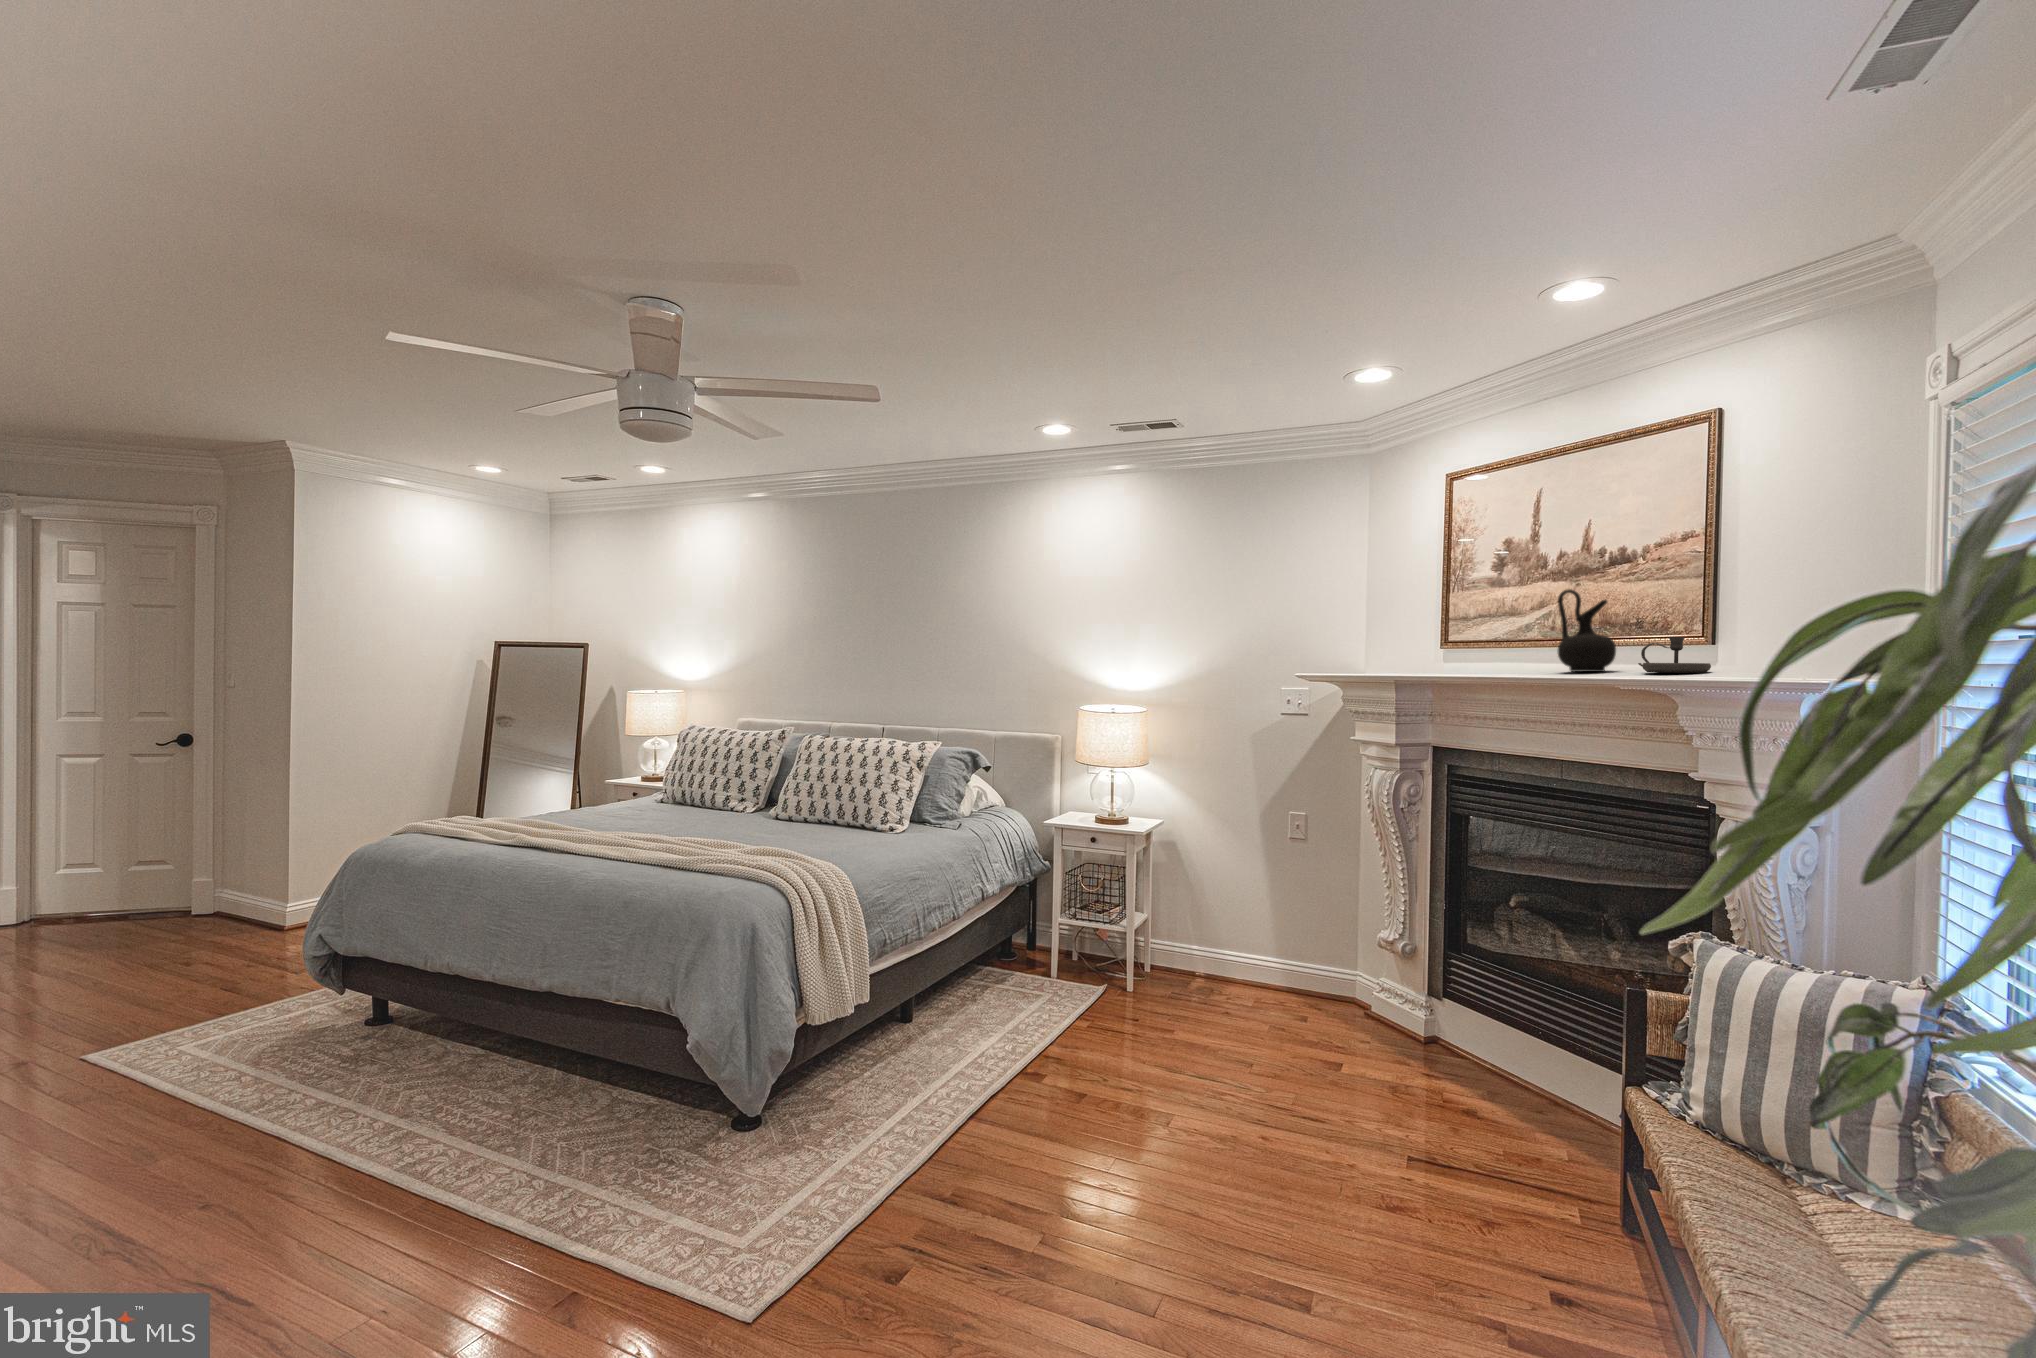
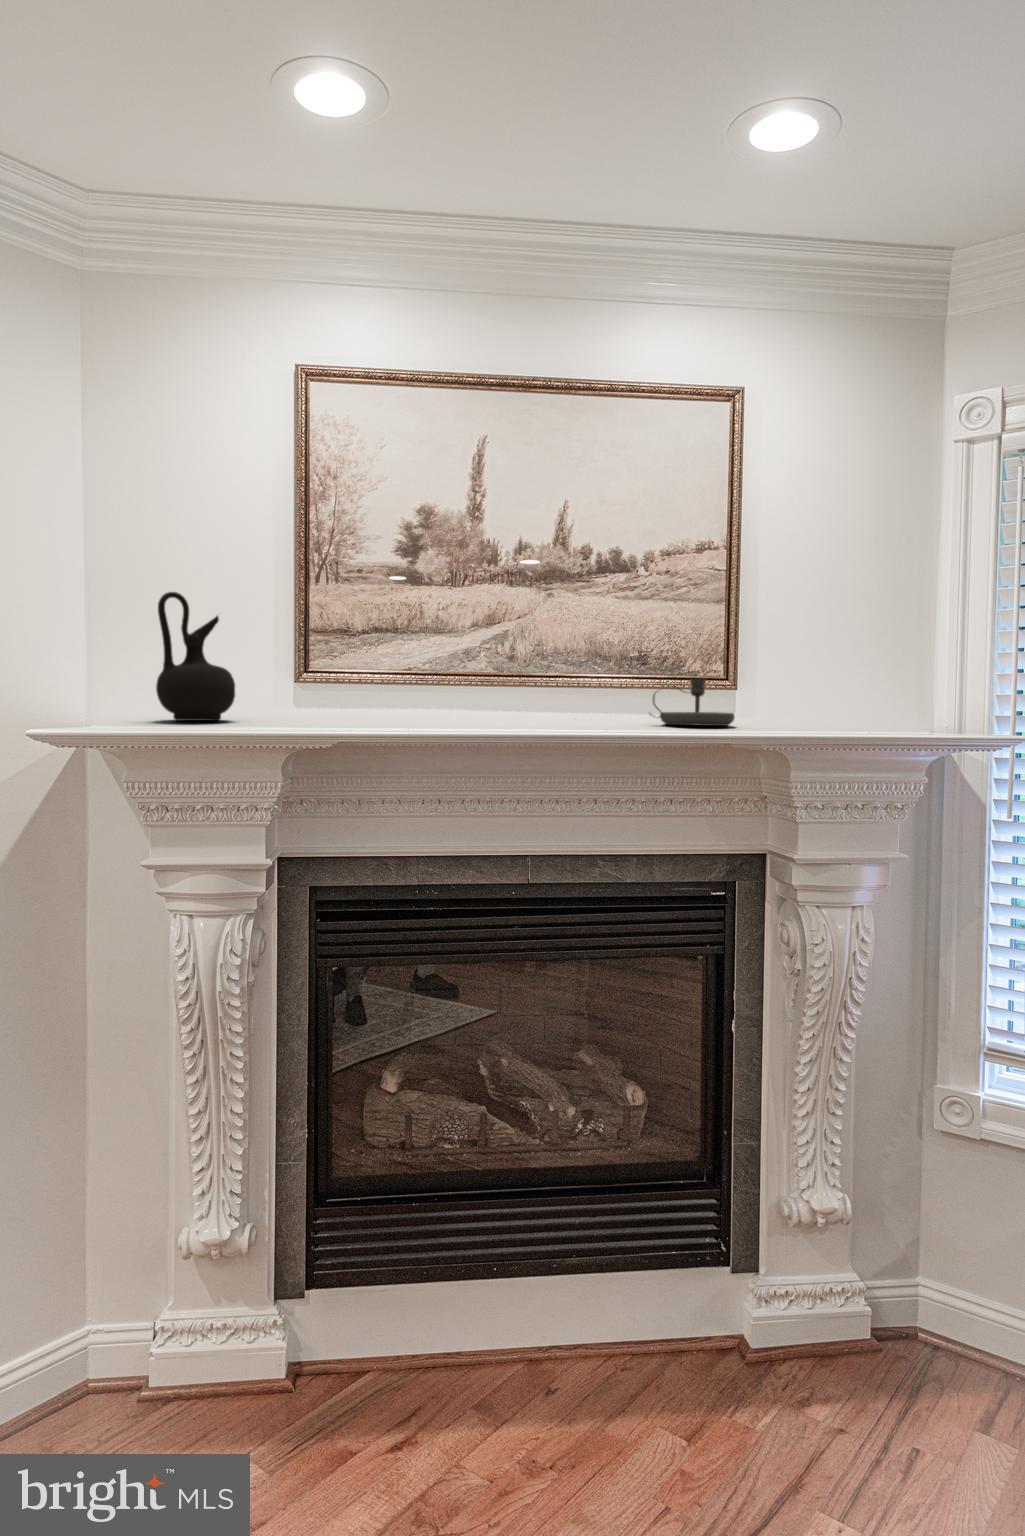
ceramic jug: present [1558,589,1616,672] -> present [156,592,235,721]

